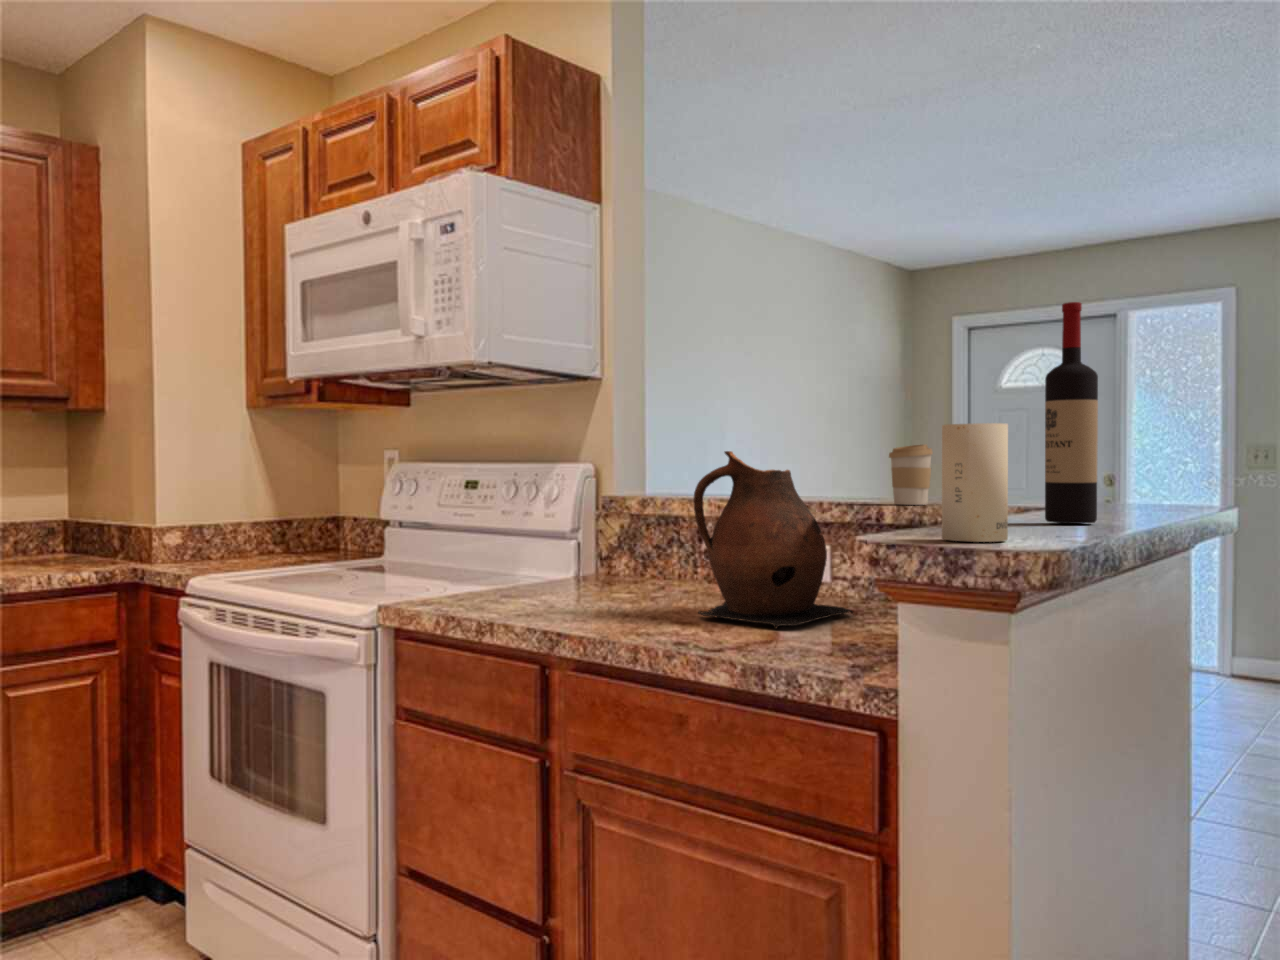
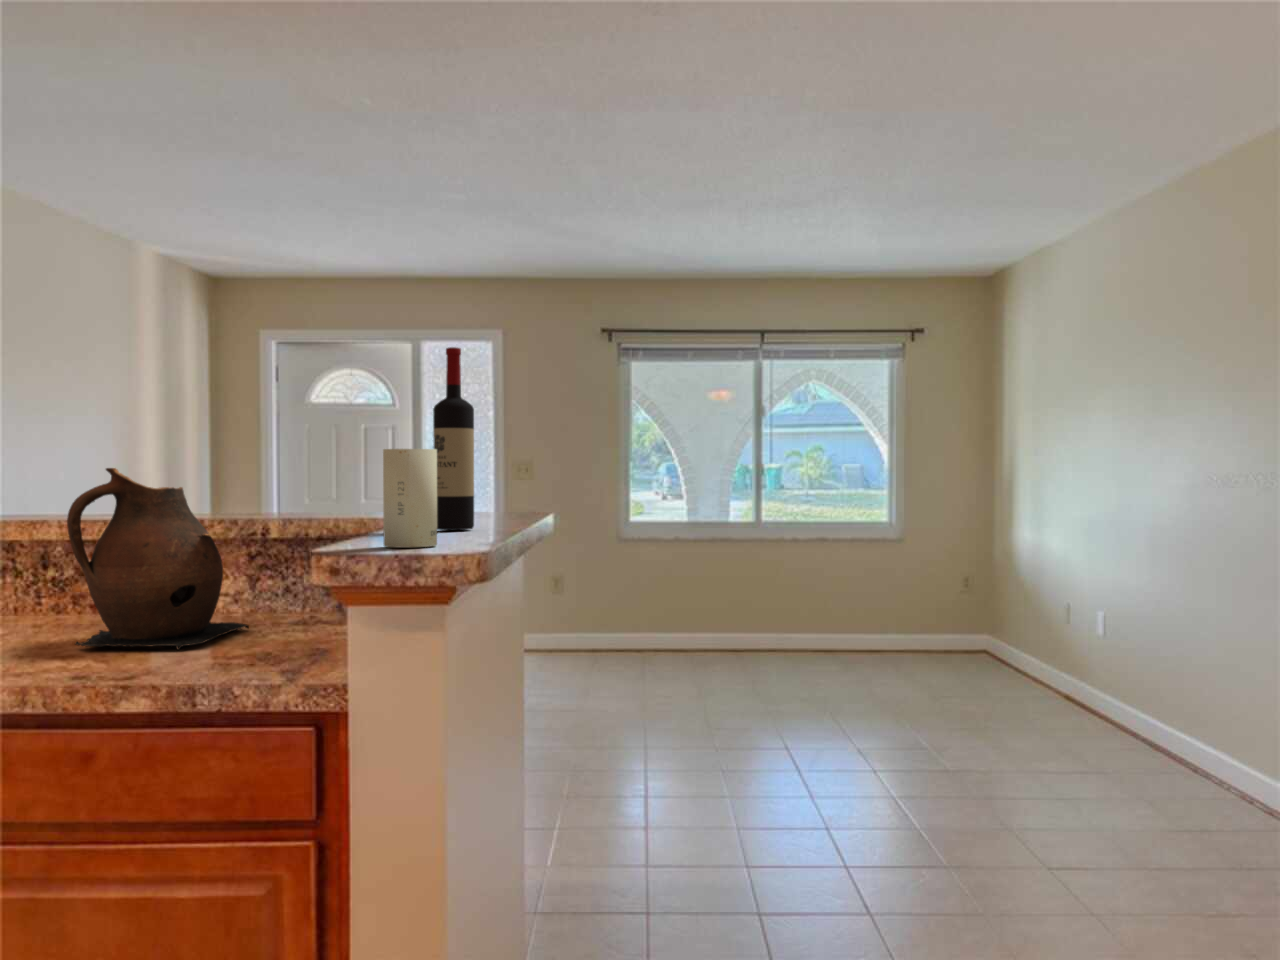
coffee cup: present [889,445,933,505] -> none [257,461,301,519]

